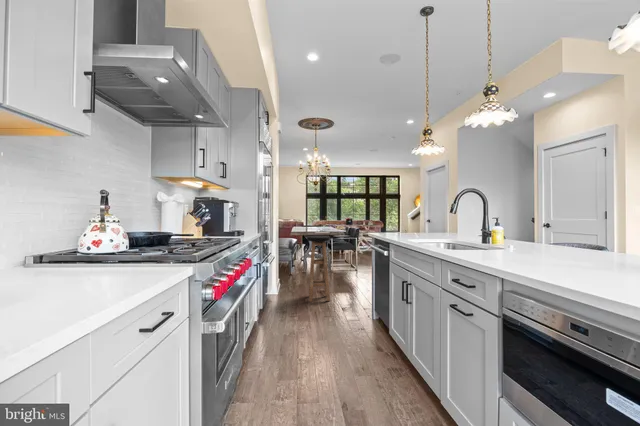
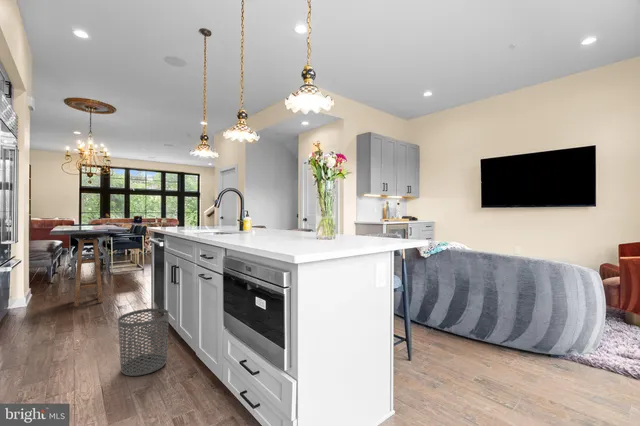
waste bin: none [355,327,404,405] -> present [118,308,169,376]

